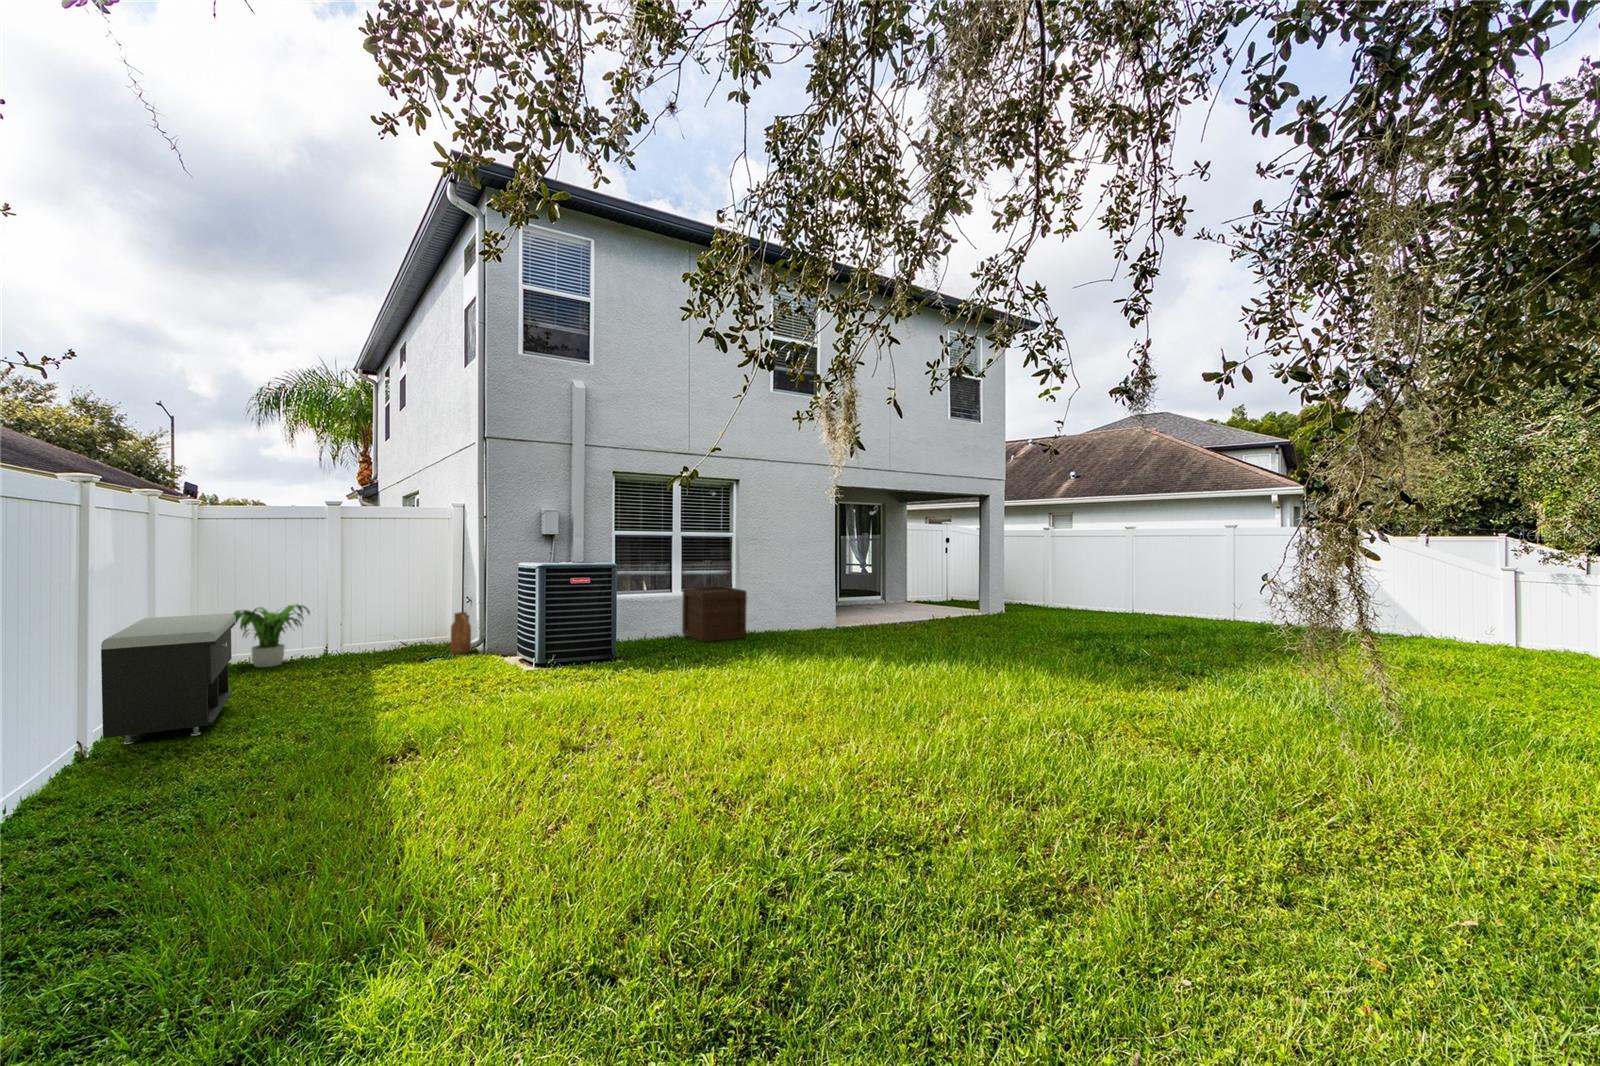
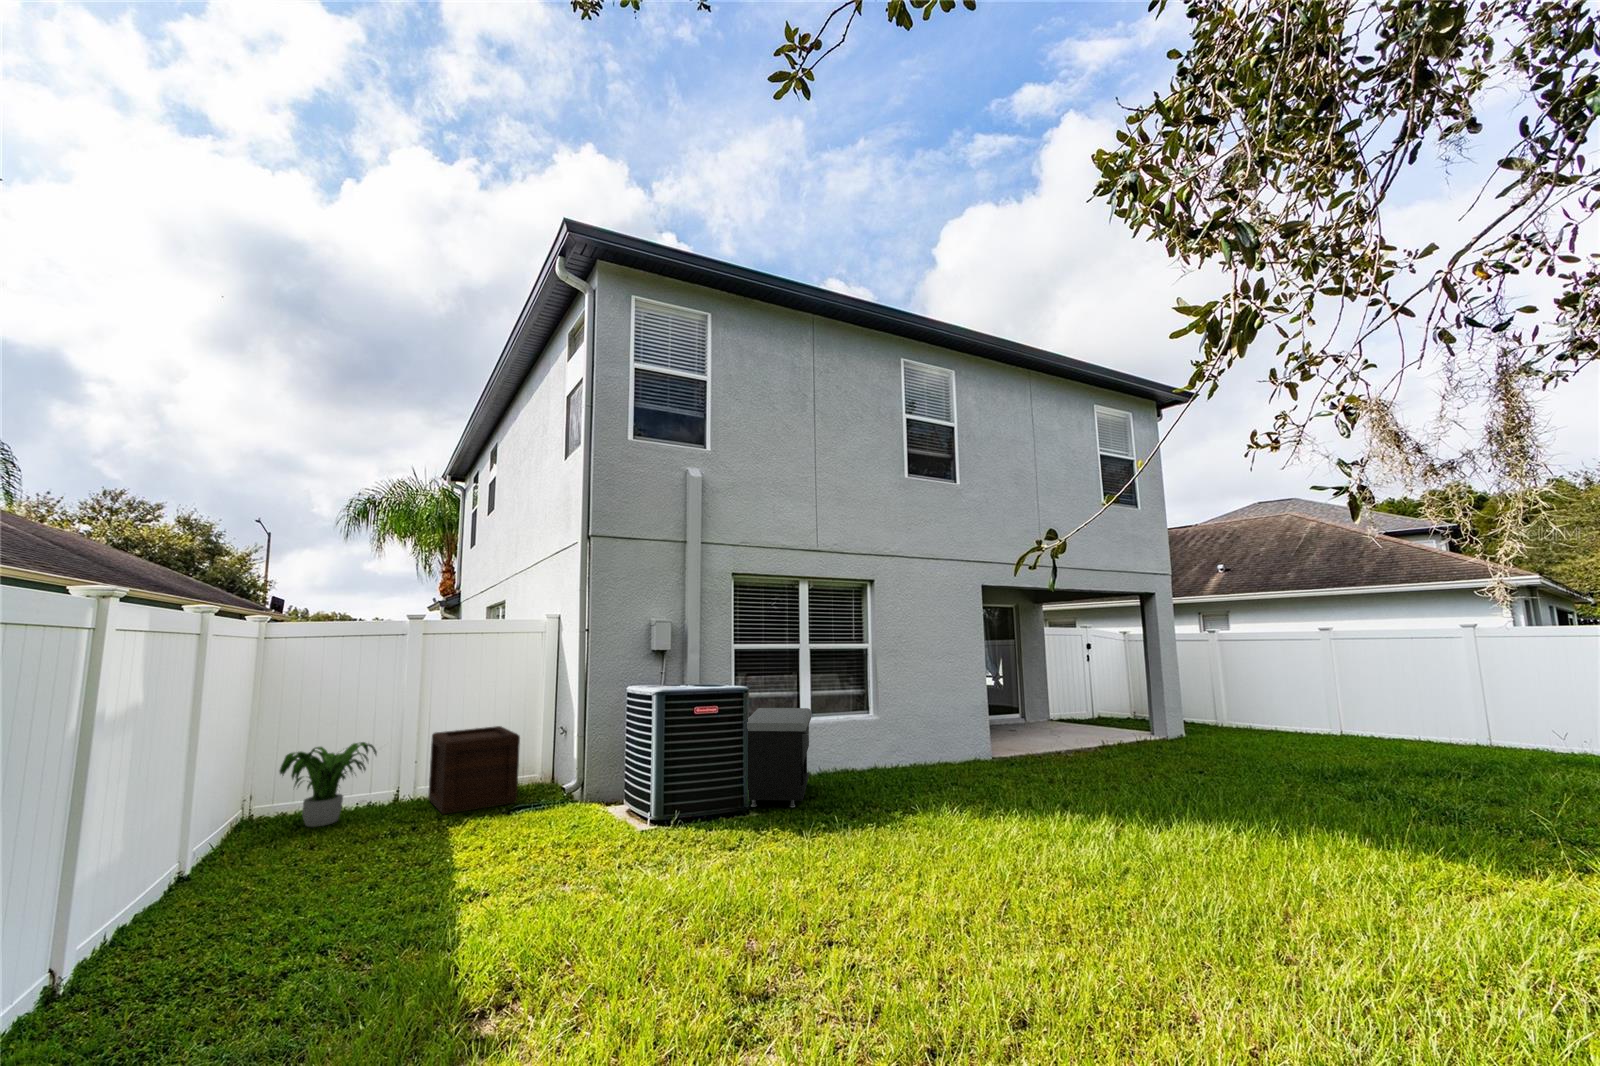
wooden crate: present [682,586,747,642] -> present [428,726,520,814]
watering can: present [451,612,471,654] -> none [540,749,566,804]
storage bench: present [101,613,235,744] -> present [747,708,811,807]

